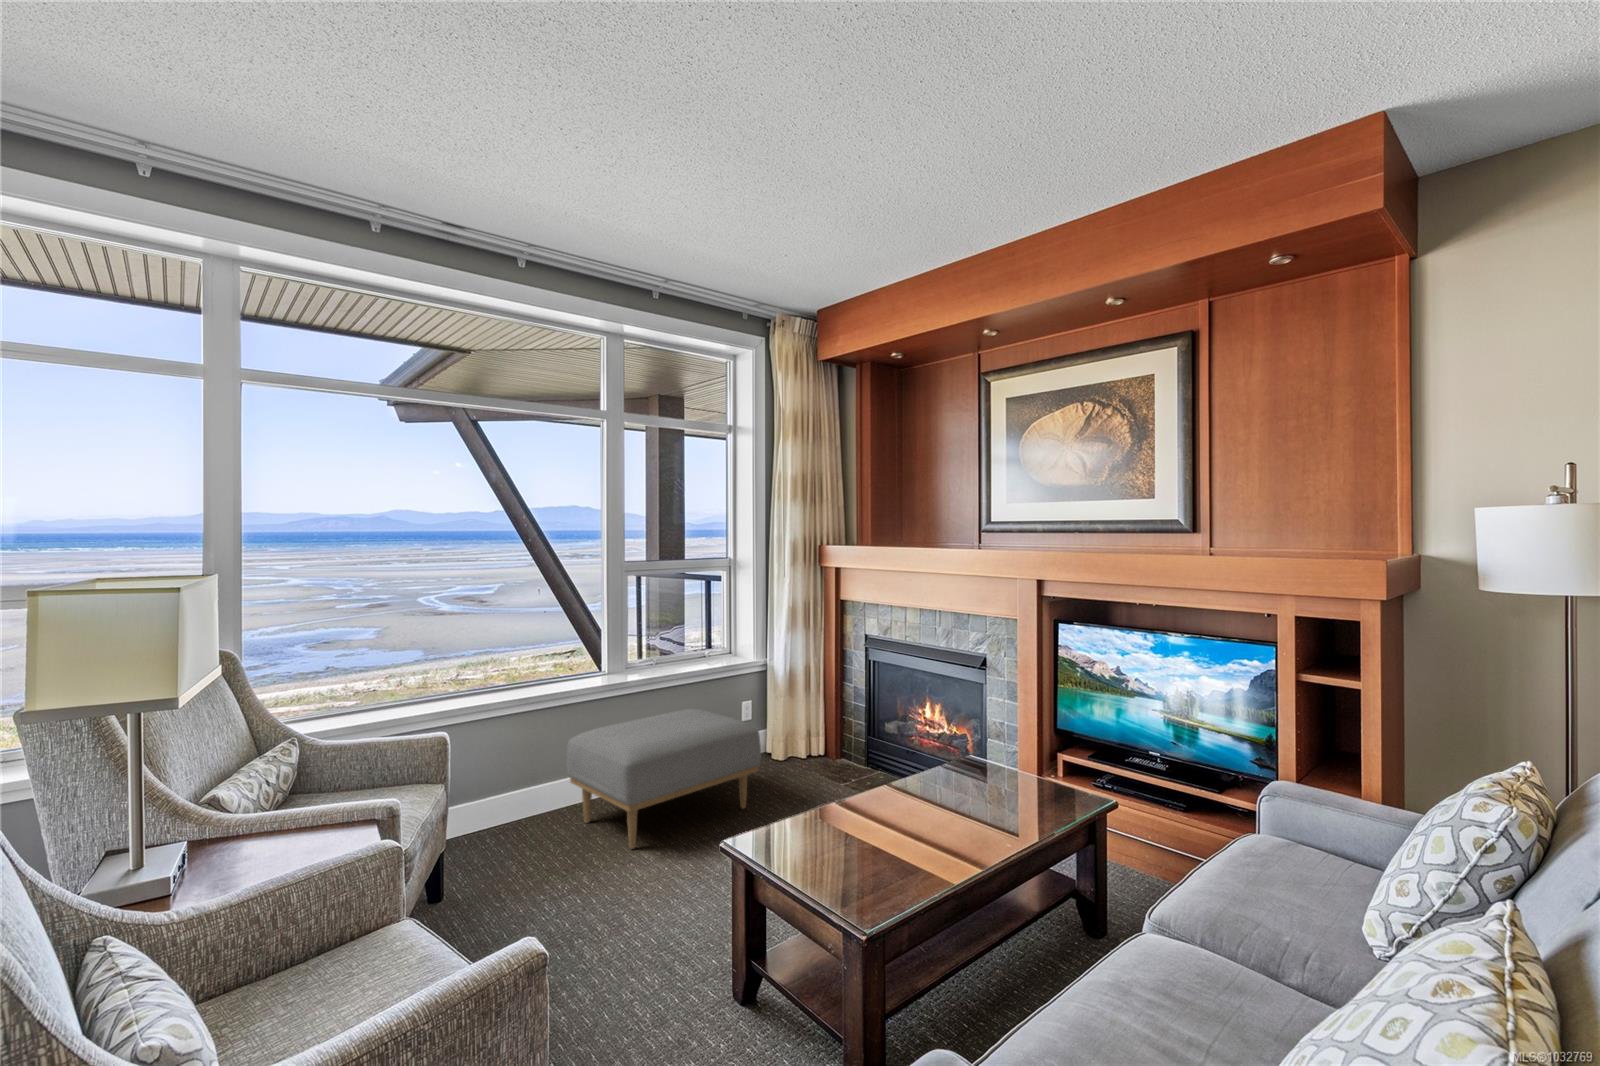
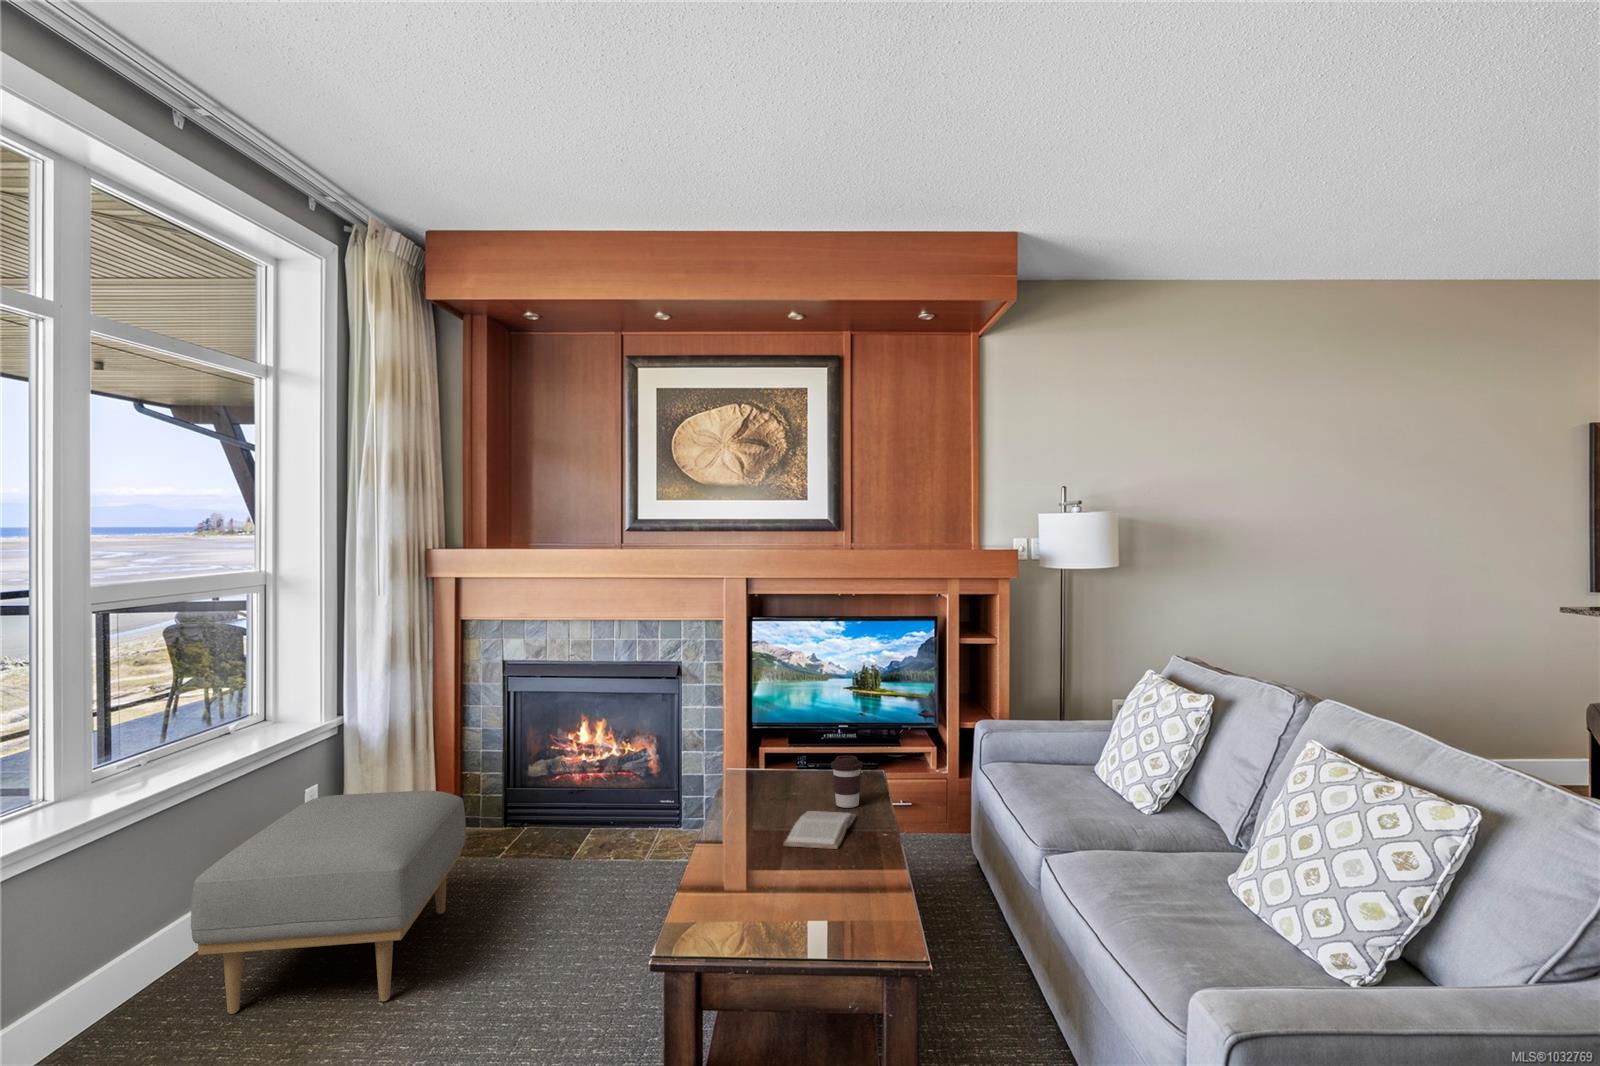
coffee cup: none [907,778,940,835] -> present [831,755,862,808]
book: none [783,821,897,864] -> present [784,811,856,849]

